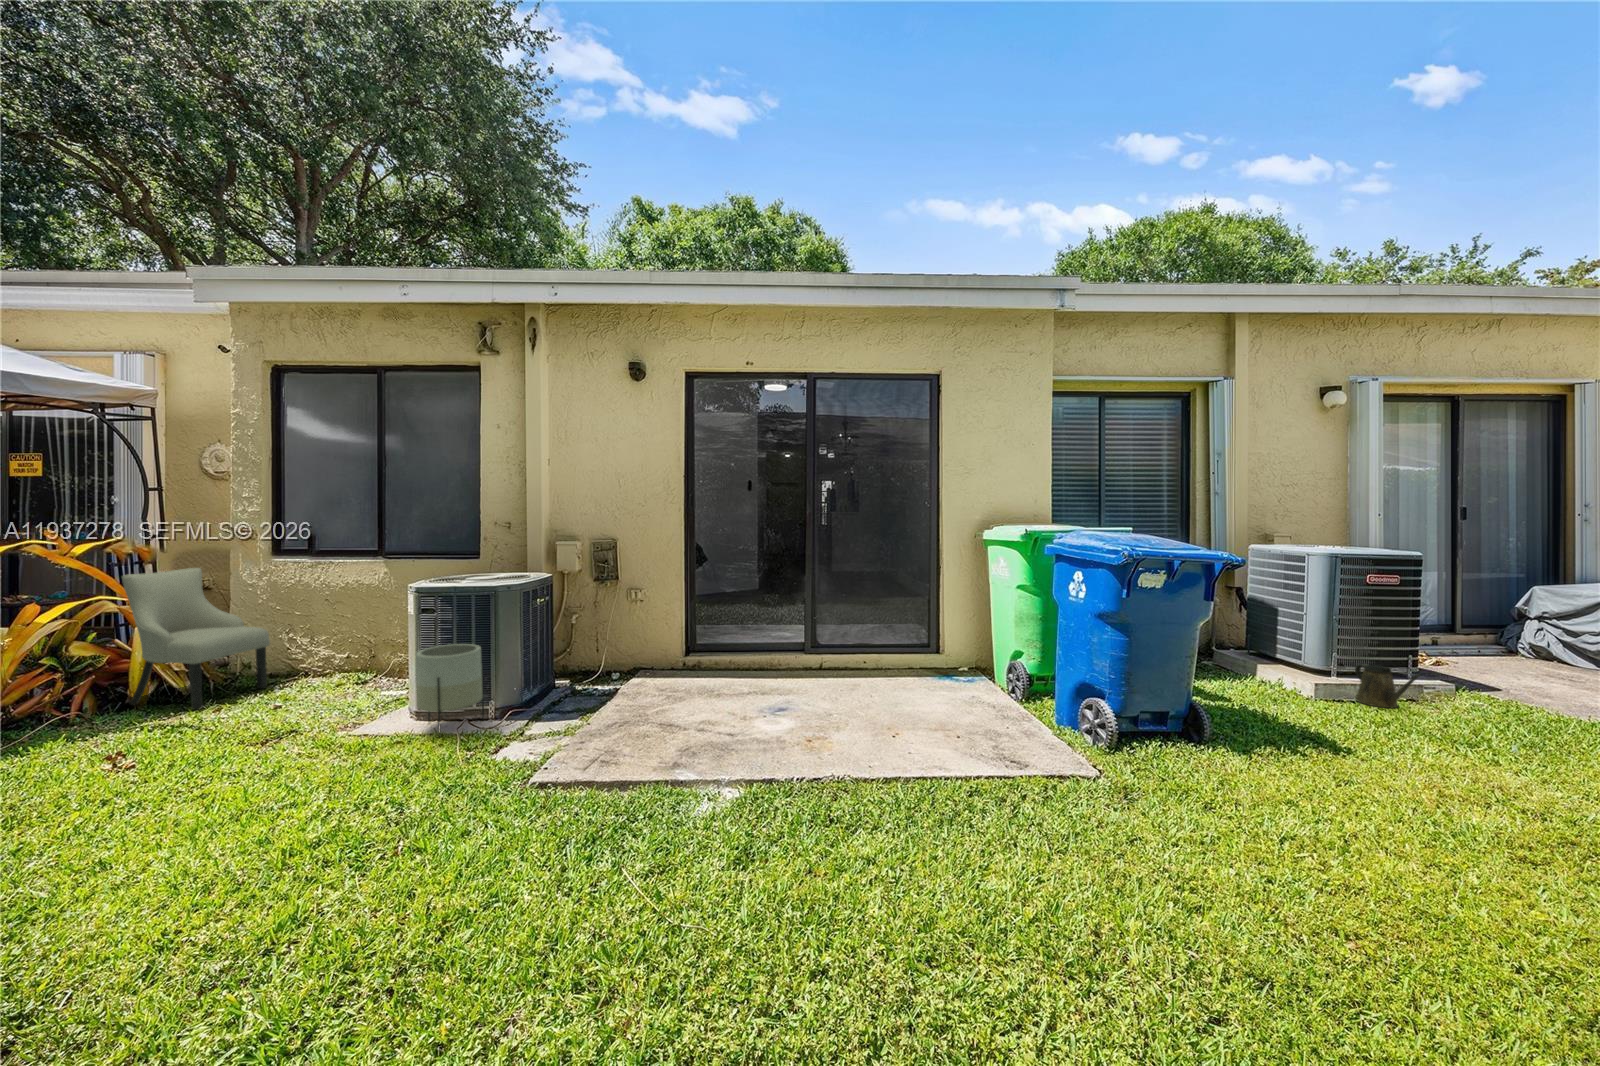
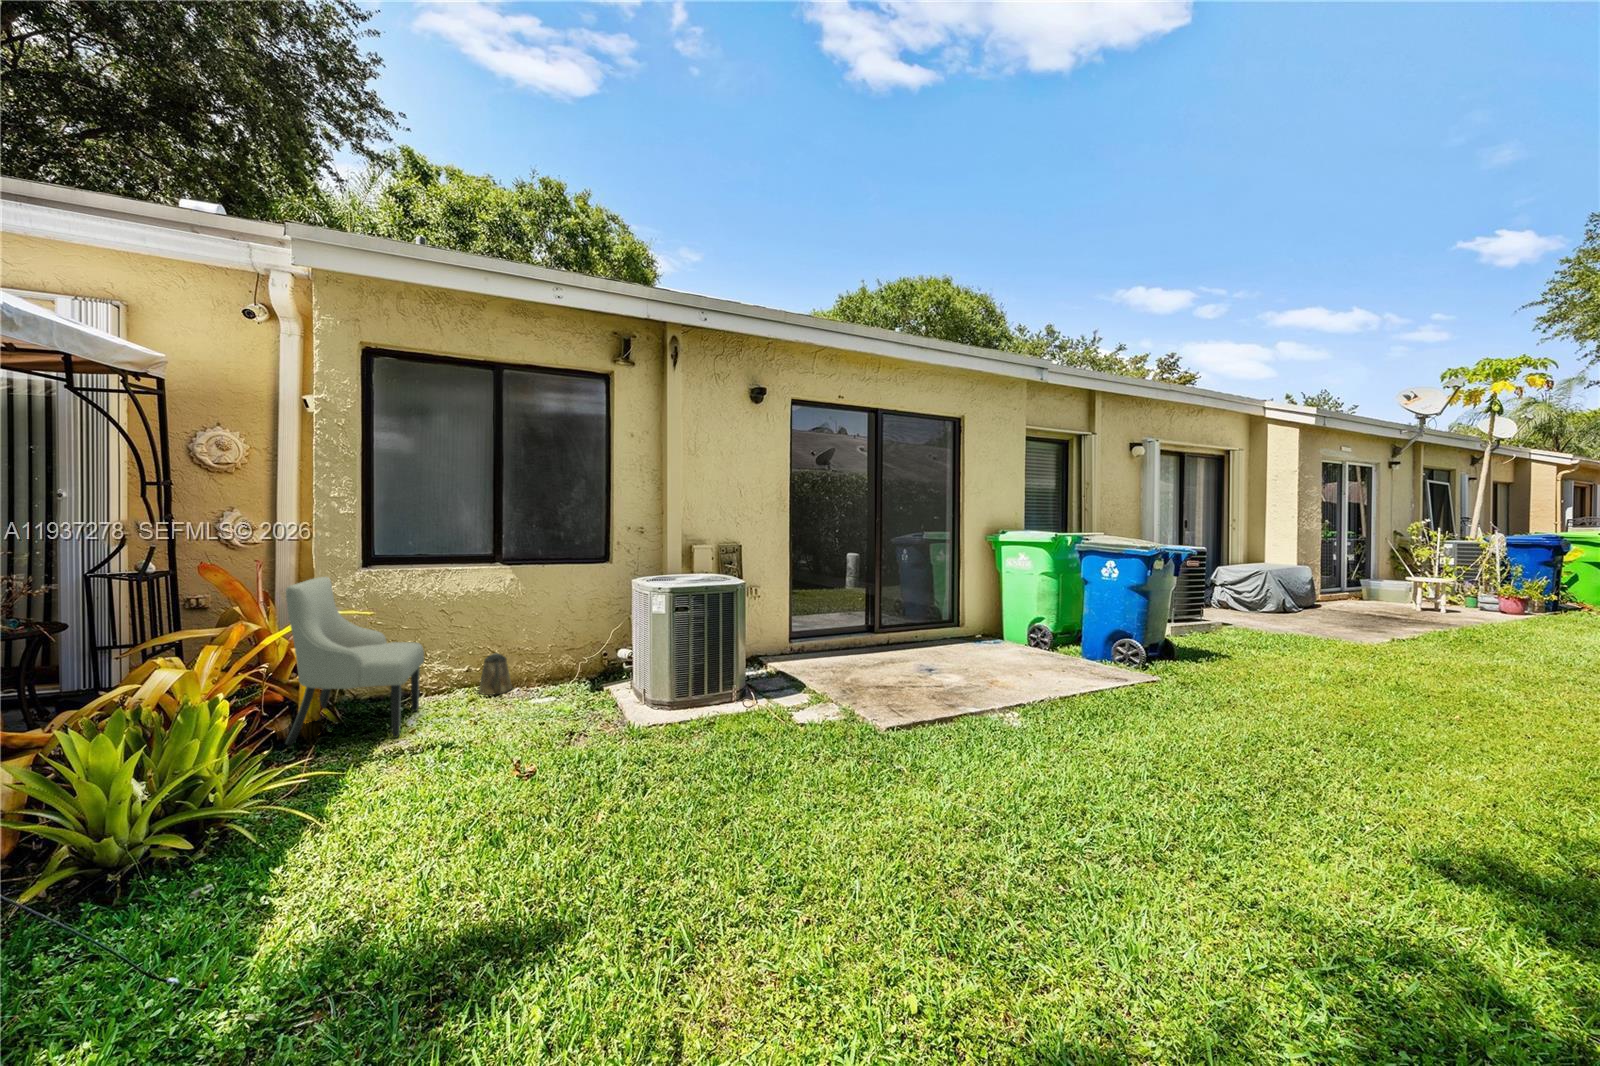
planter: present [416,644,484,736] -> none [690,638,746,722]
watering can: present [1355,664,1422,708] -> present [478,653,512,695]

